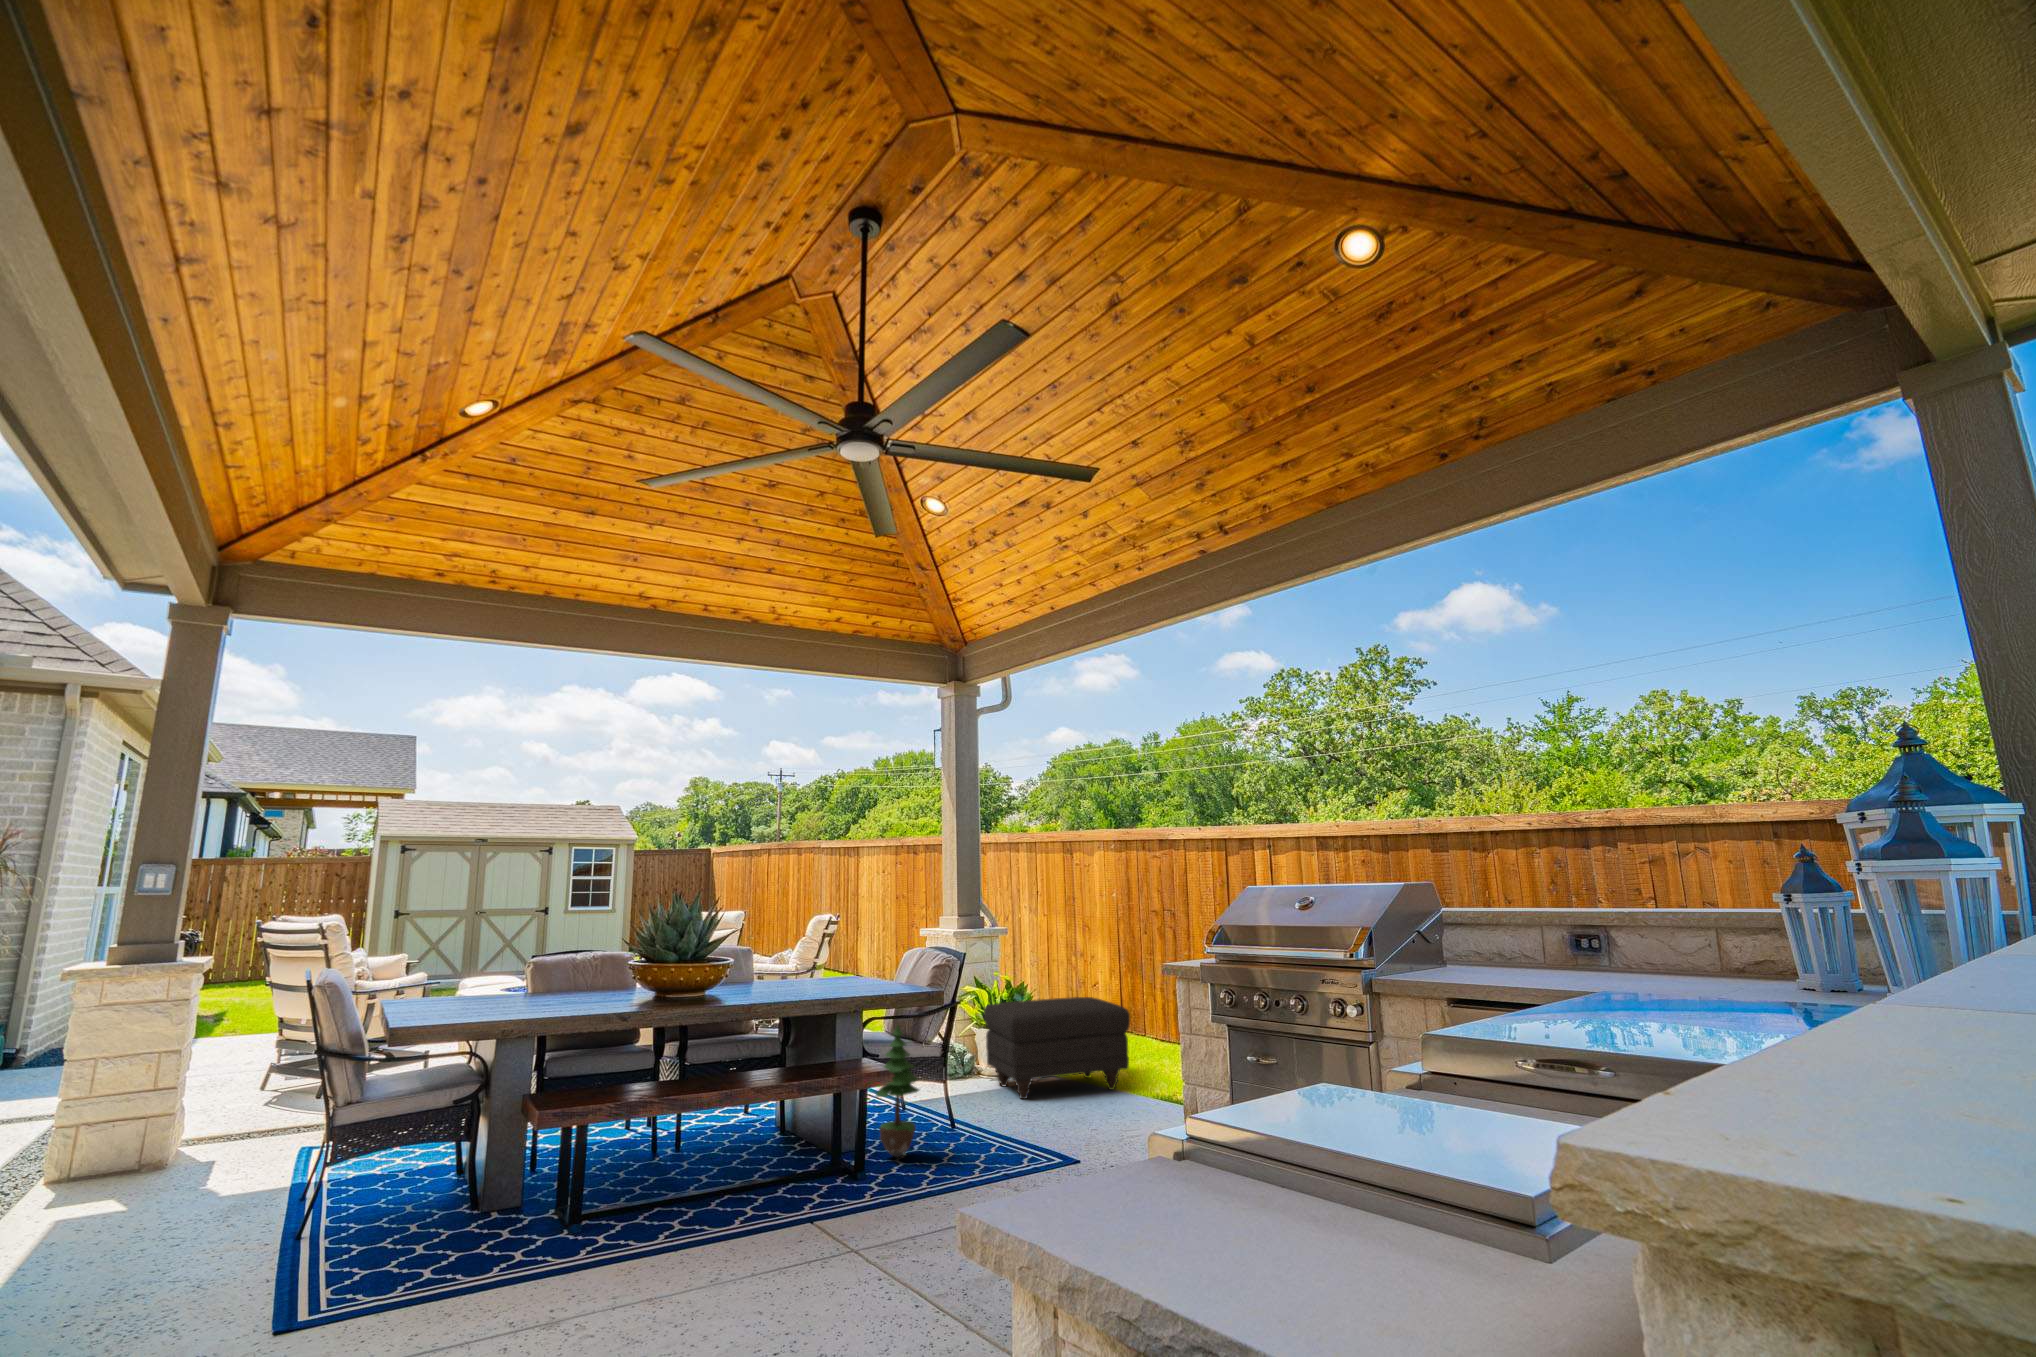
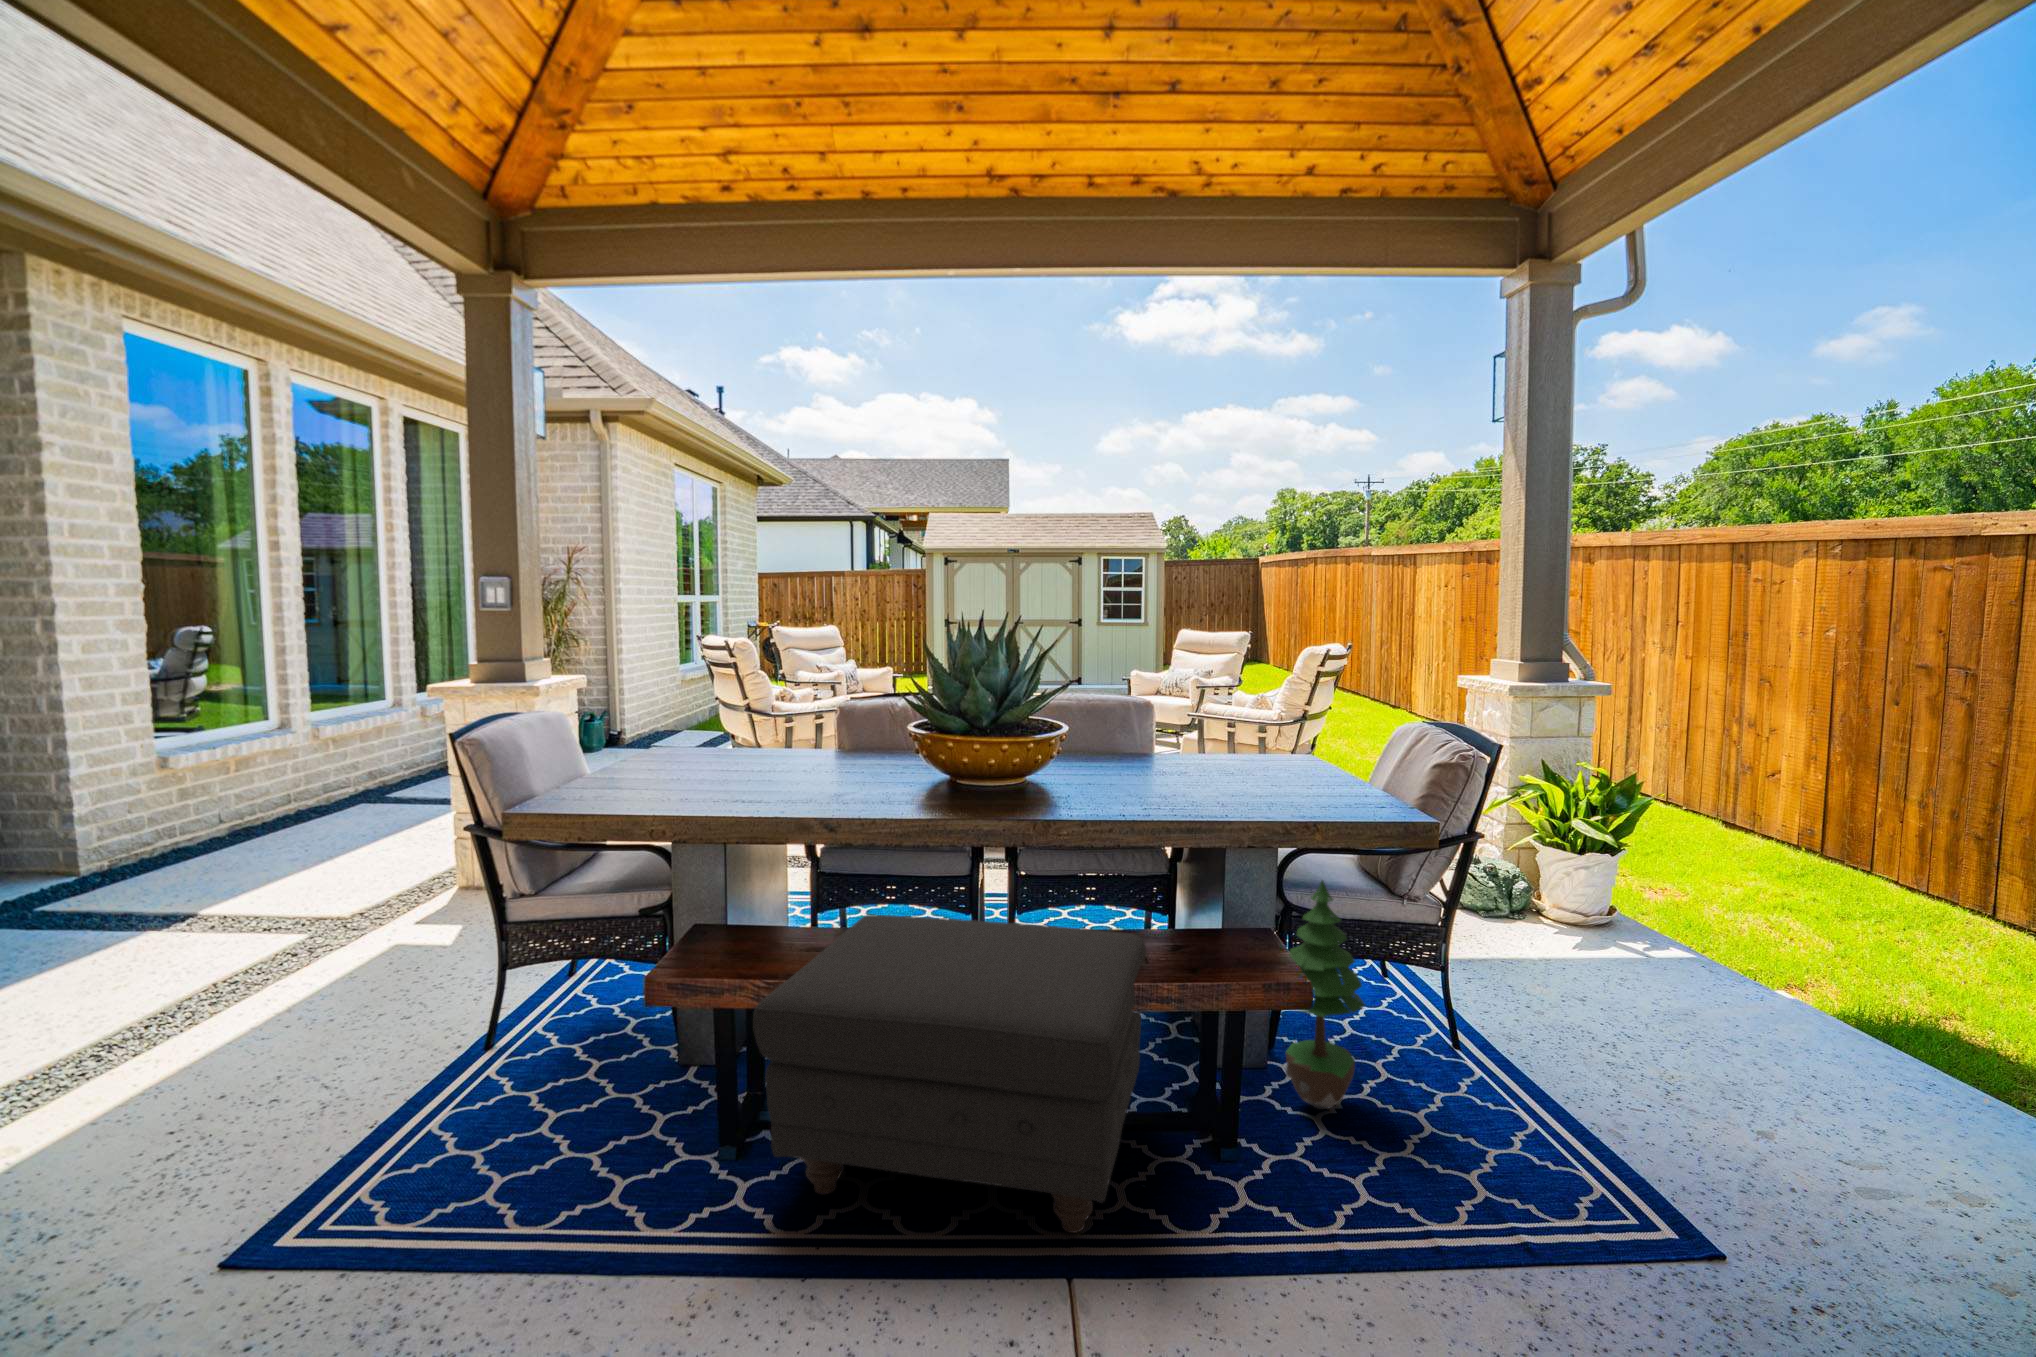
ottoman: present [983,997,1130,1099] -> present [753,915,1146,1233]

